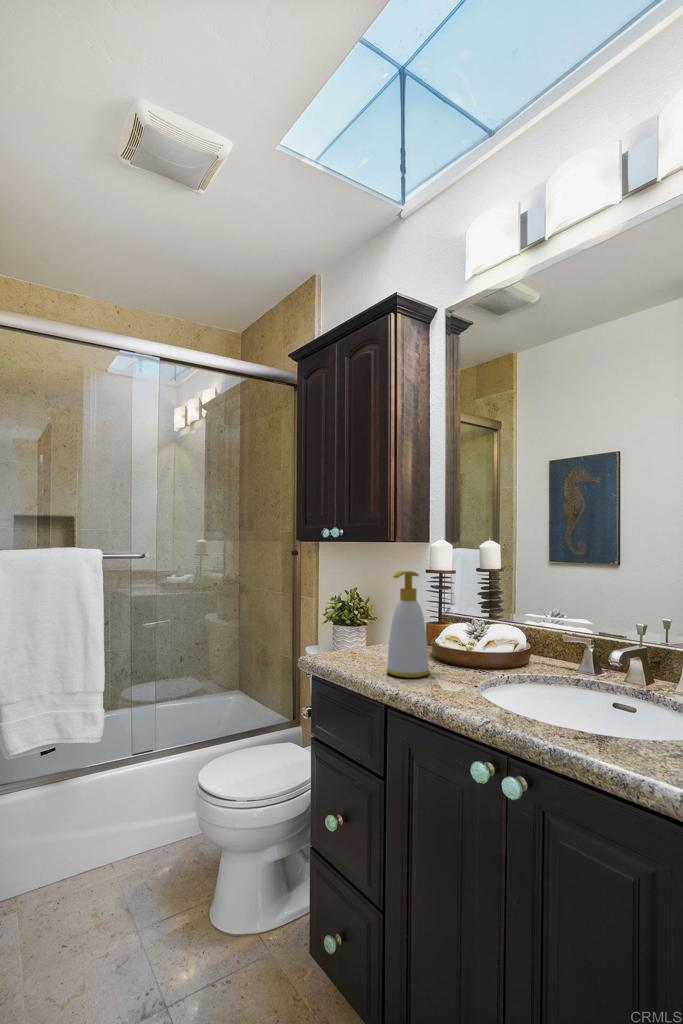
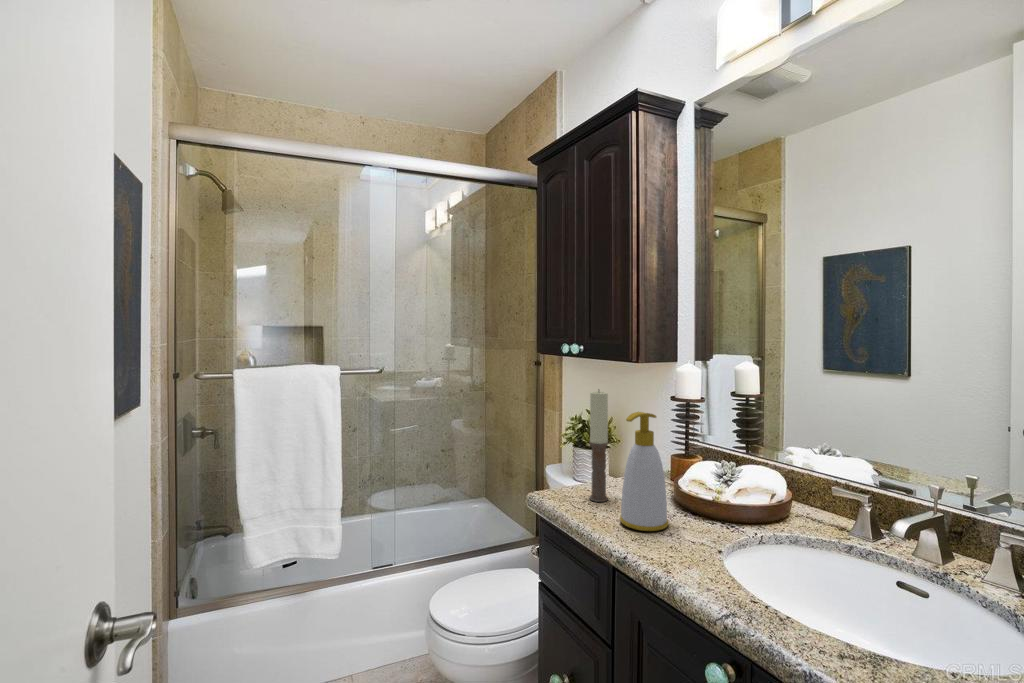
candle: none [355,556,373,661] -> present [589,391,609,502]

